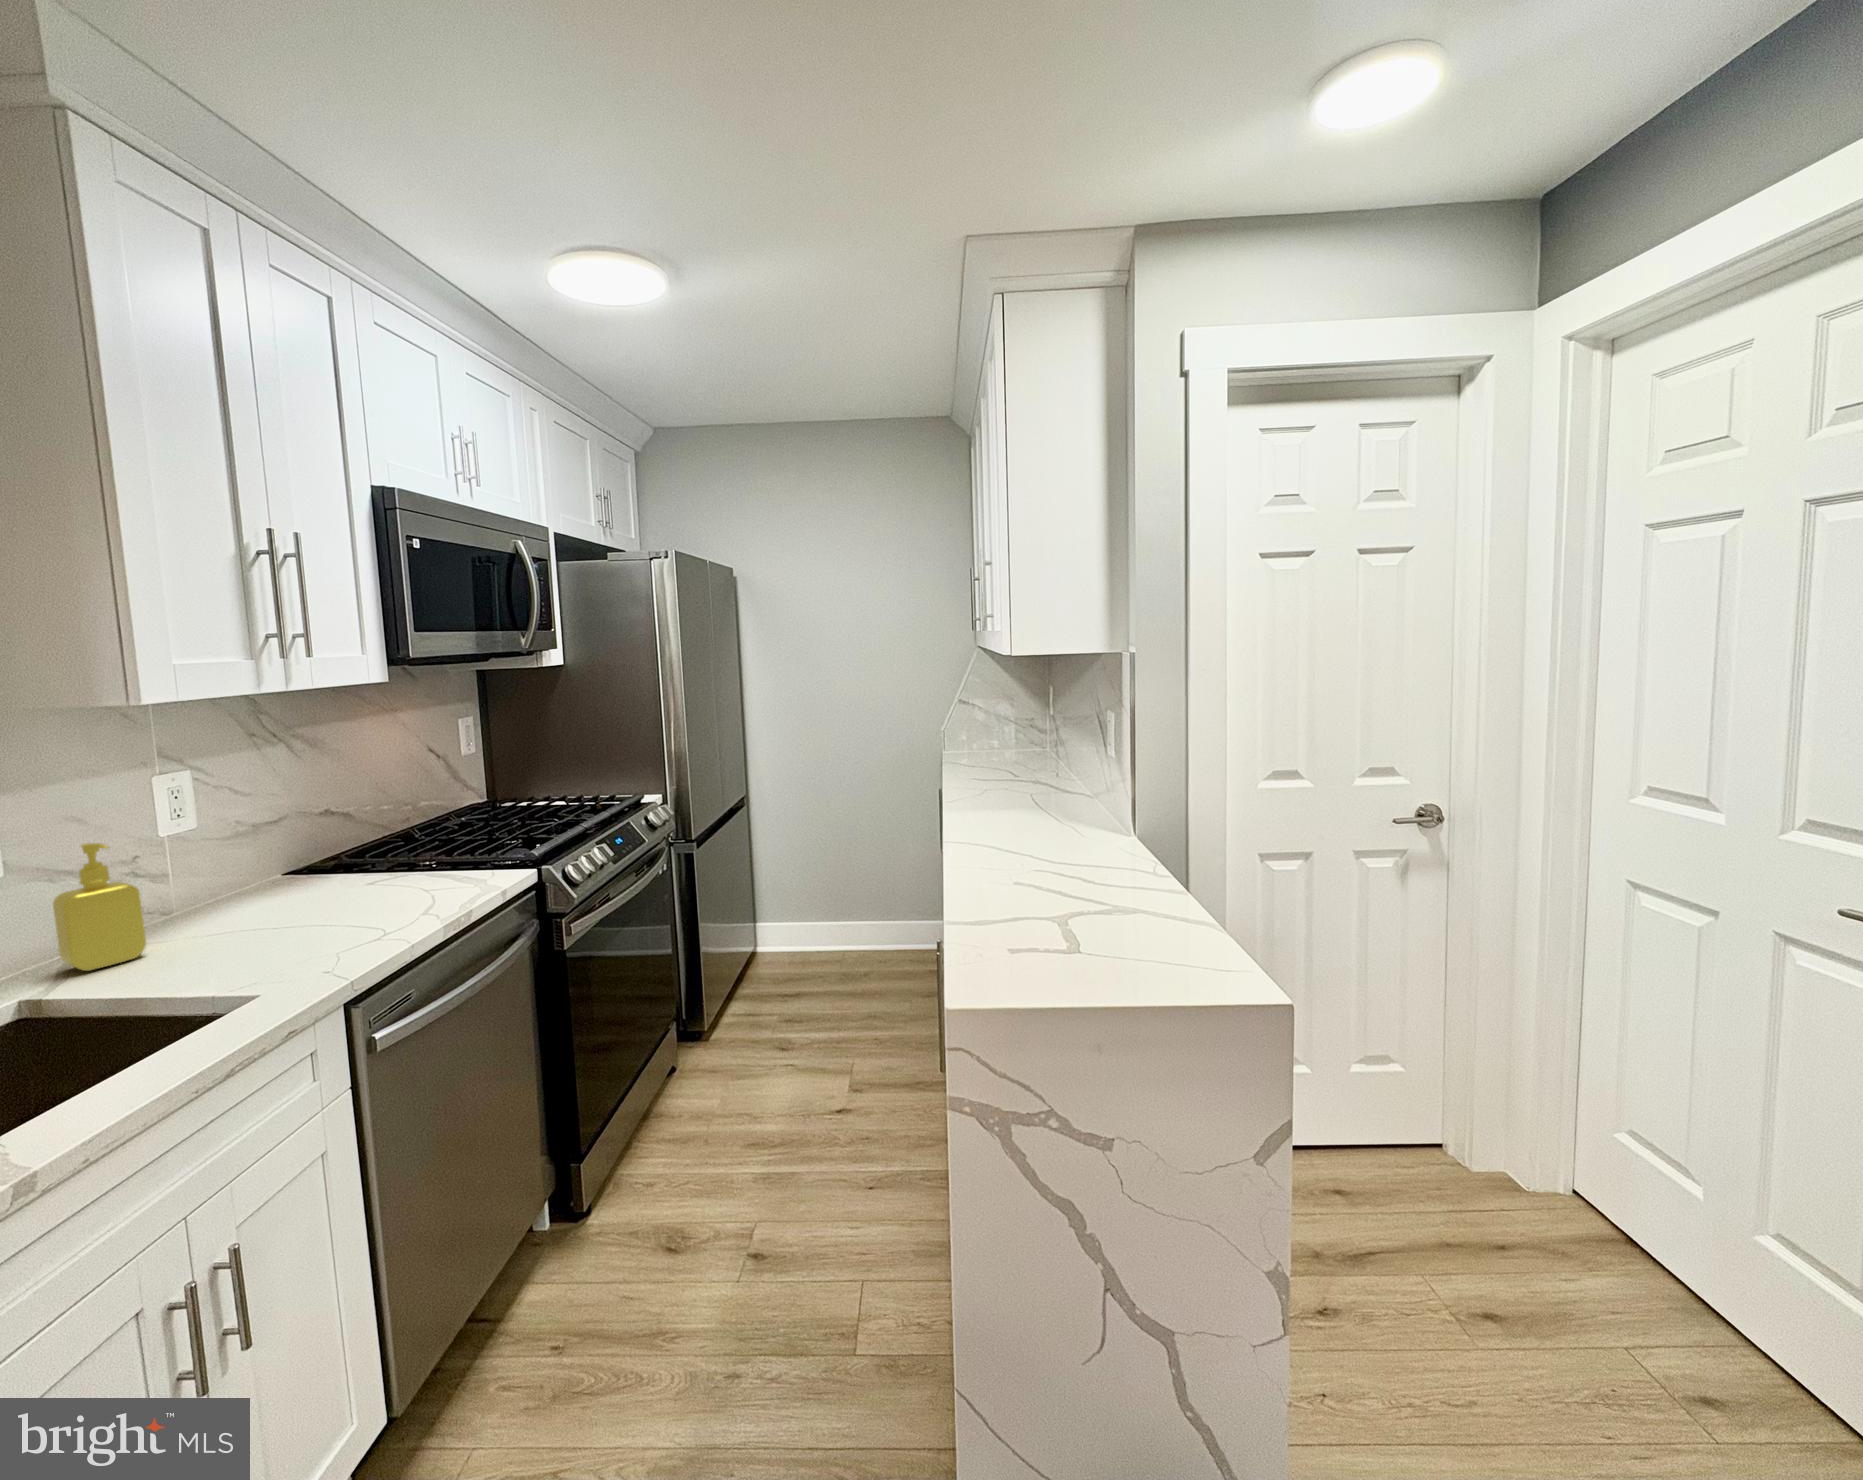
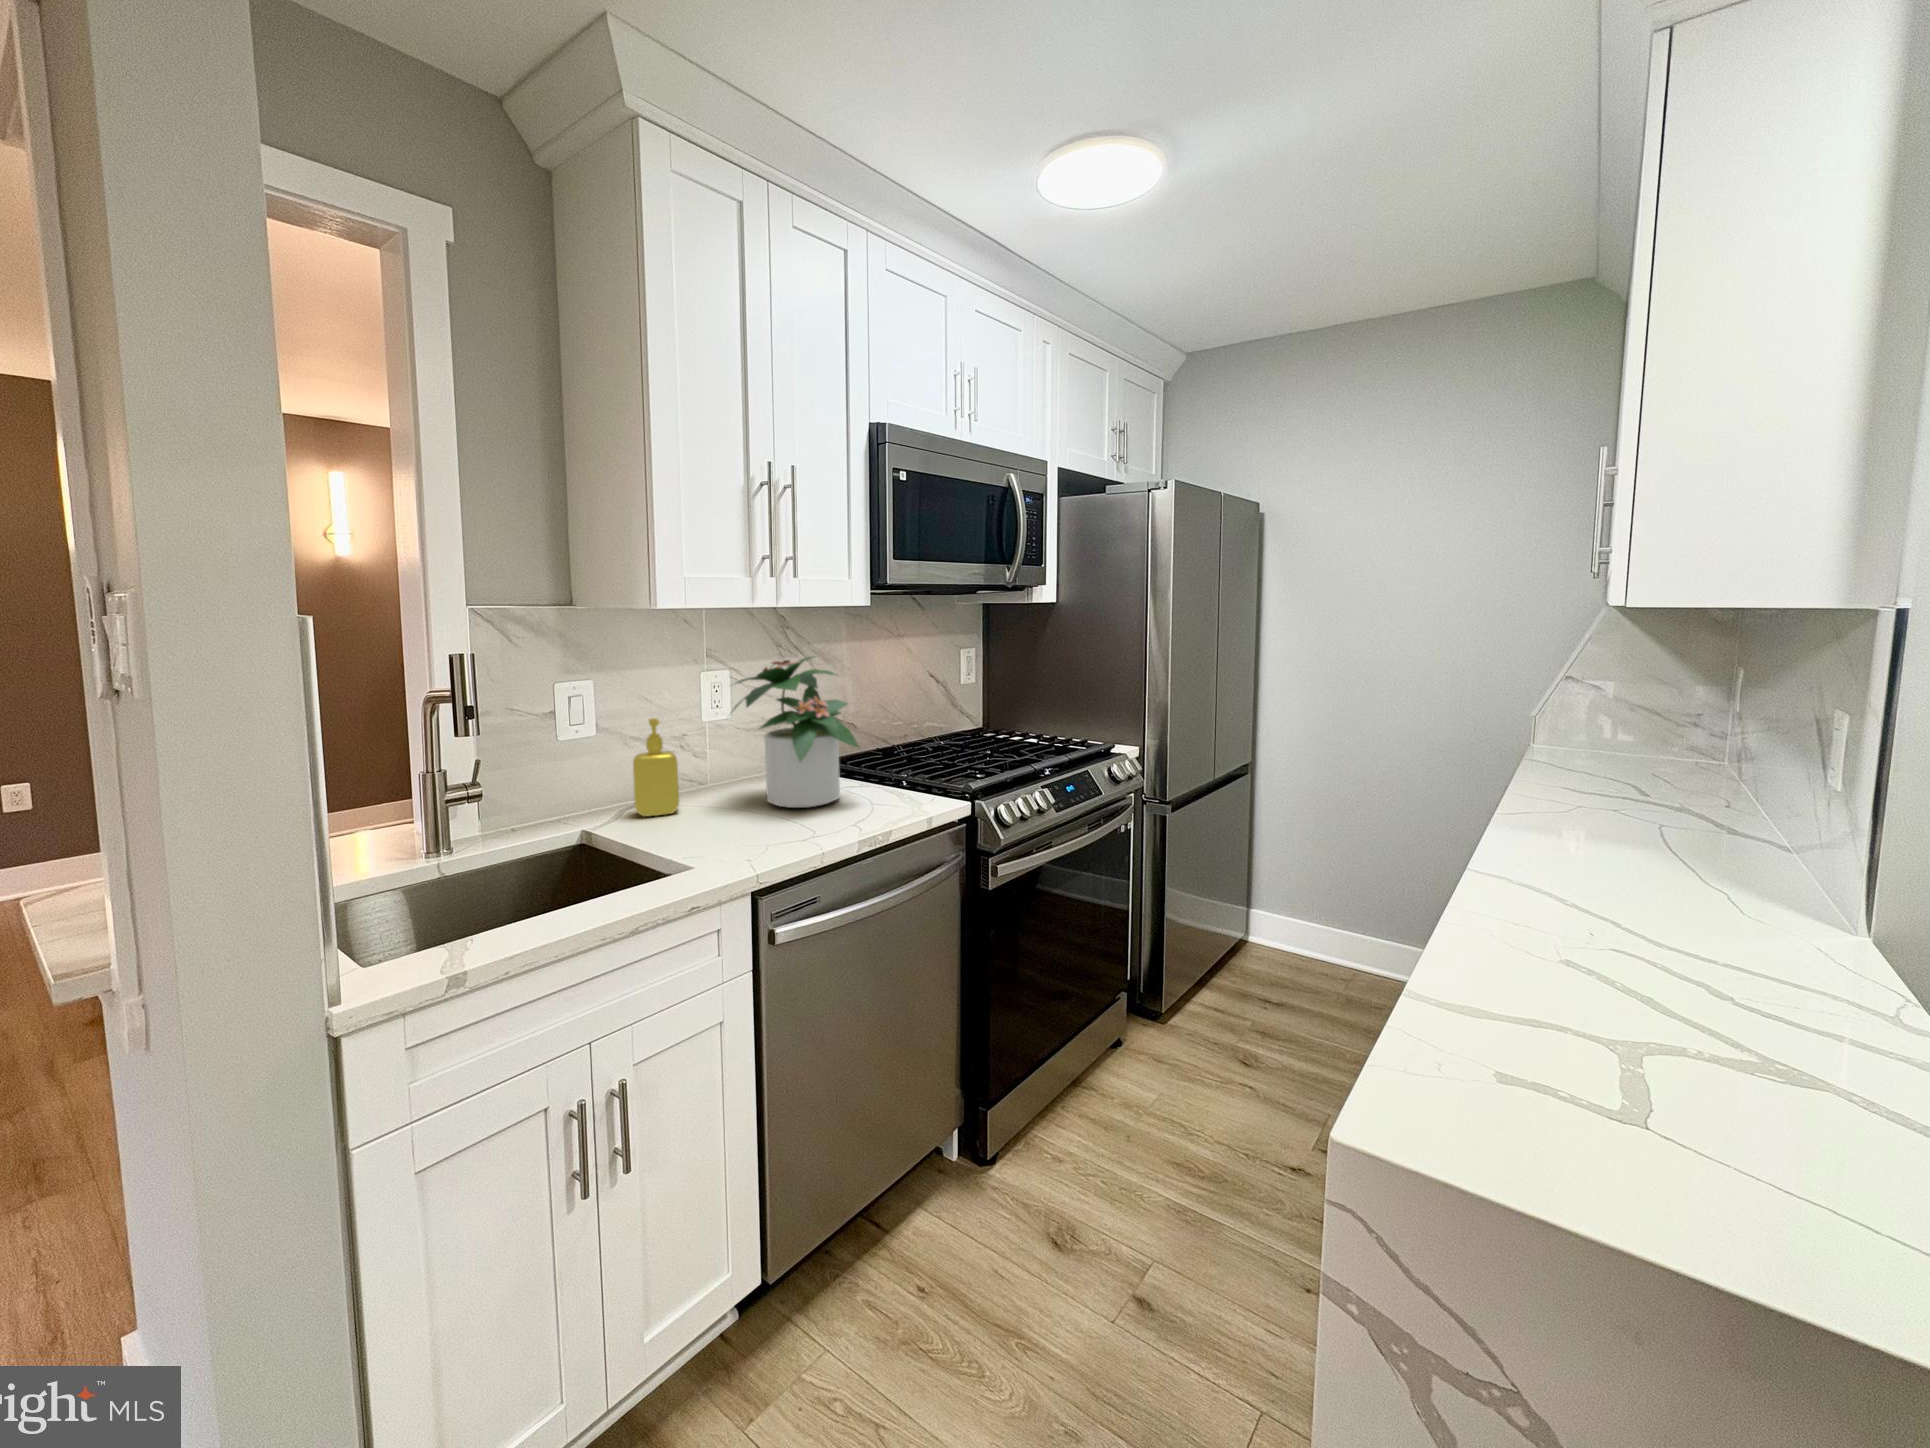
potted plant: none [206,741,411,917] -> present [730,656,859,808]

